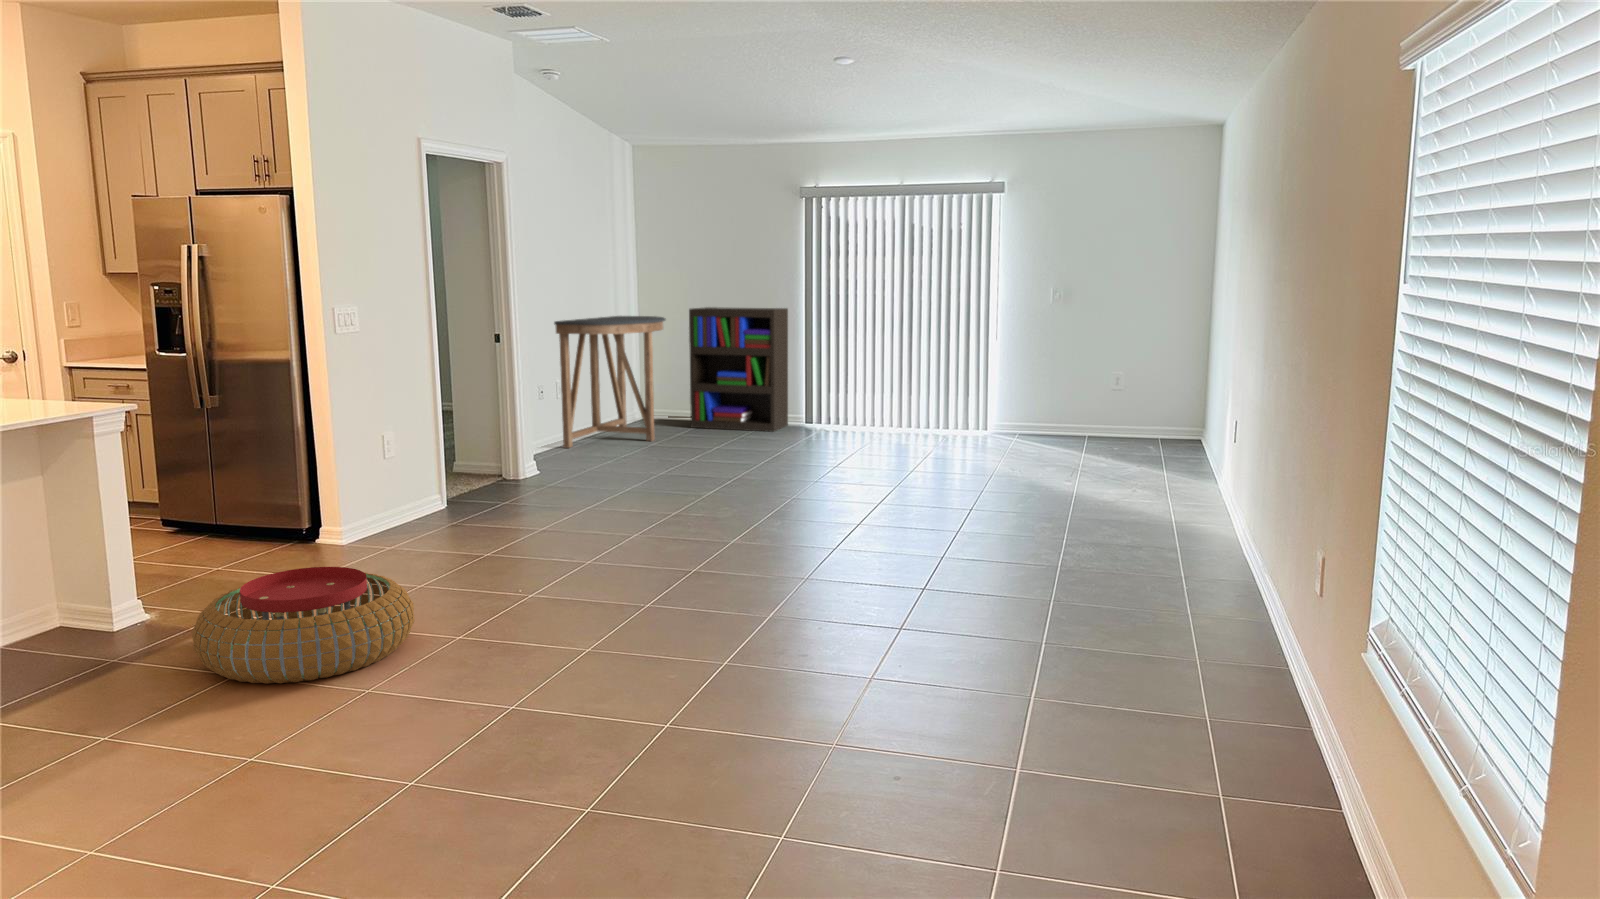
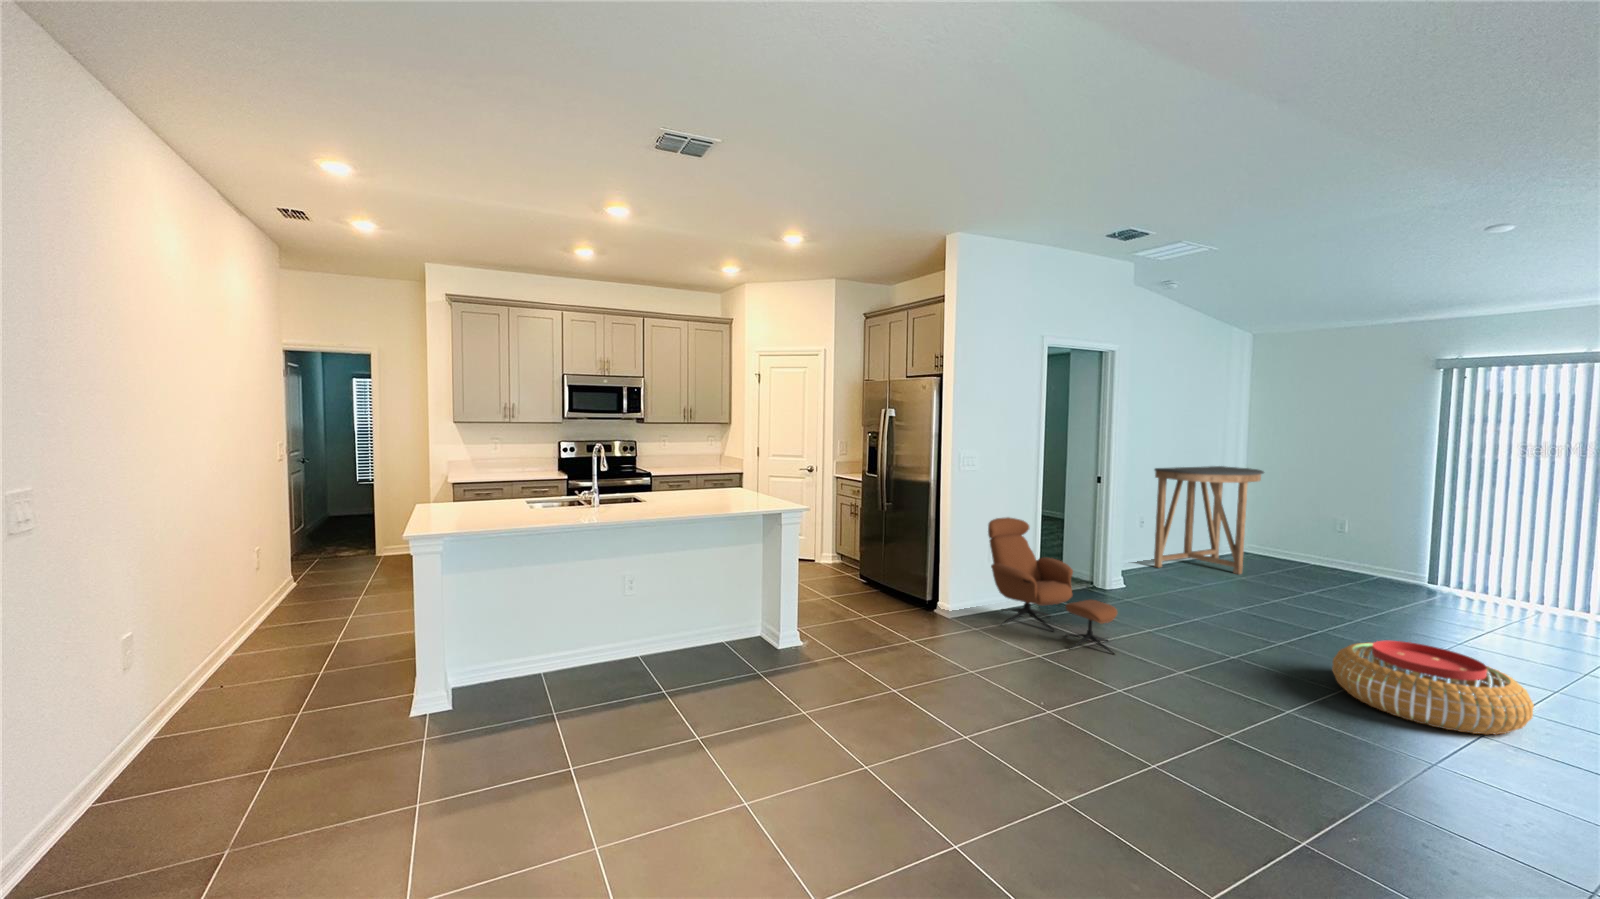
bookshelf: present [689,307,788,432] -> none [1285,464,1412,587]
lounge chair: none [381,395,563,543] -> present [988,517,1117,654]
pouf: present [192,567,414,684] -> present [1332,641,1534,735]

